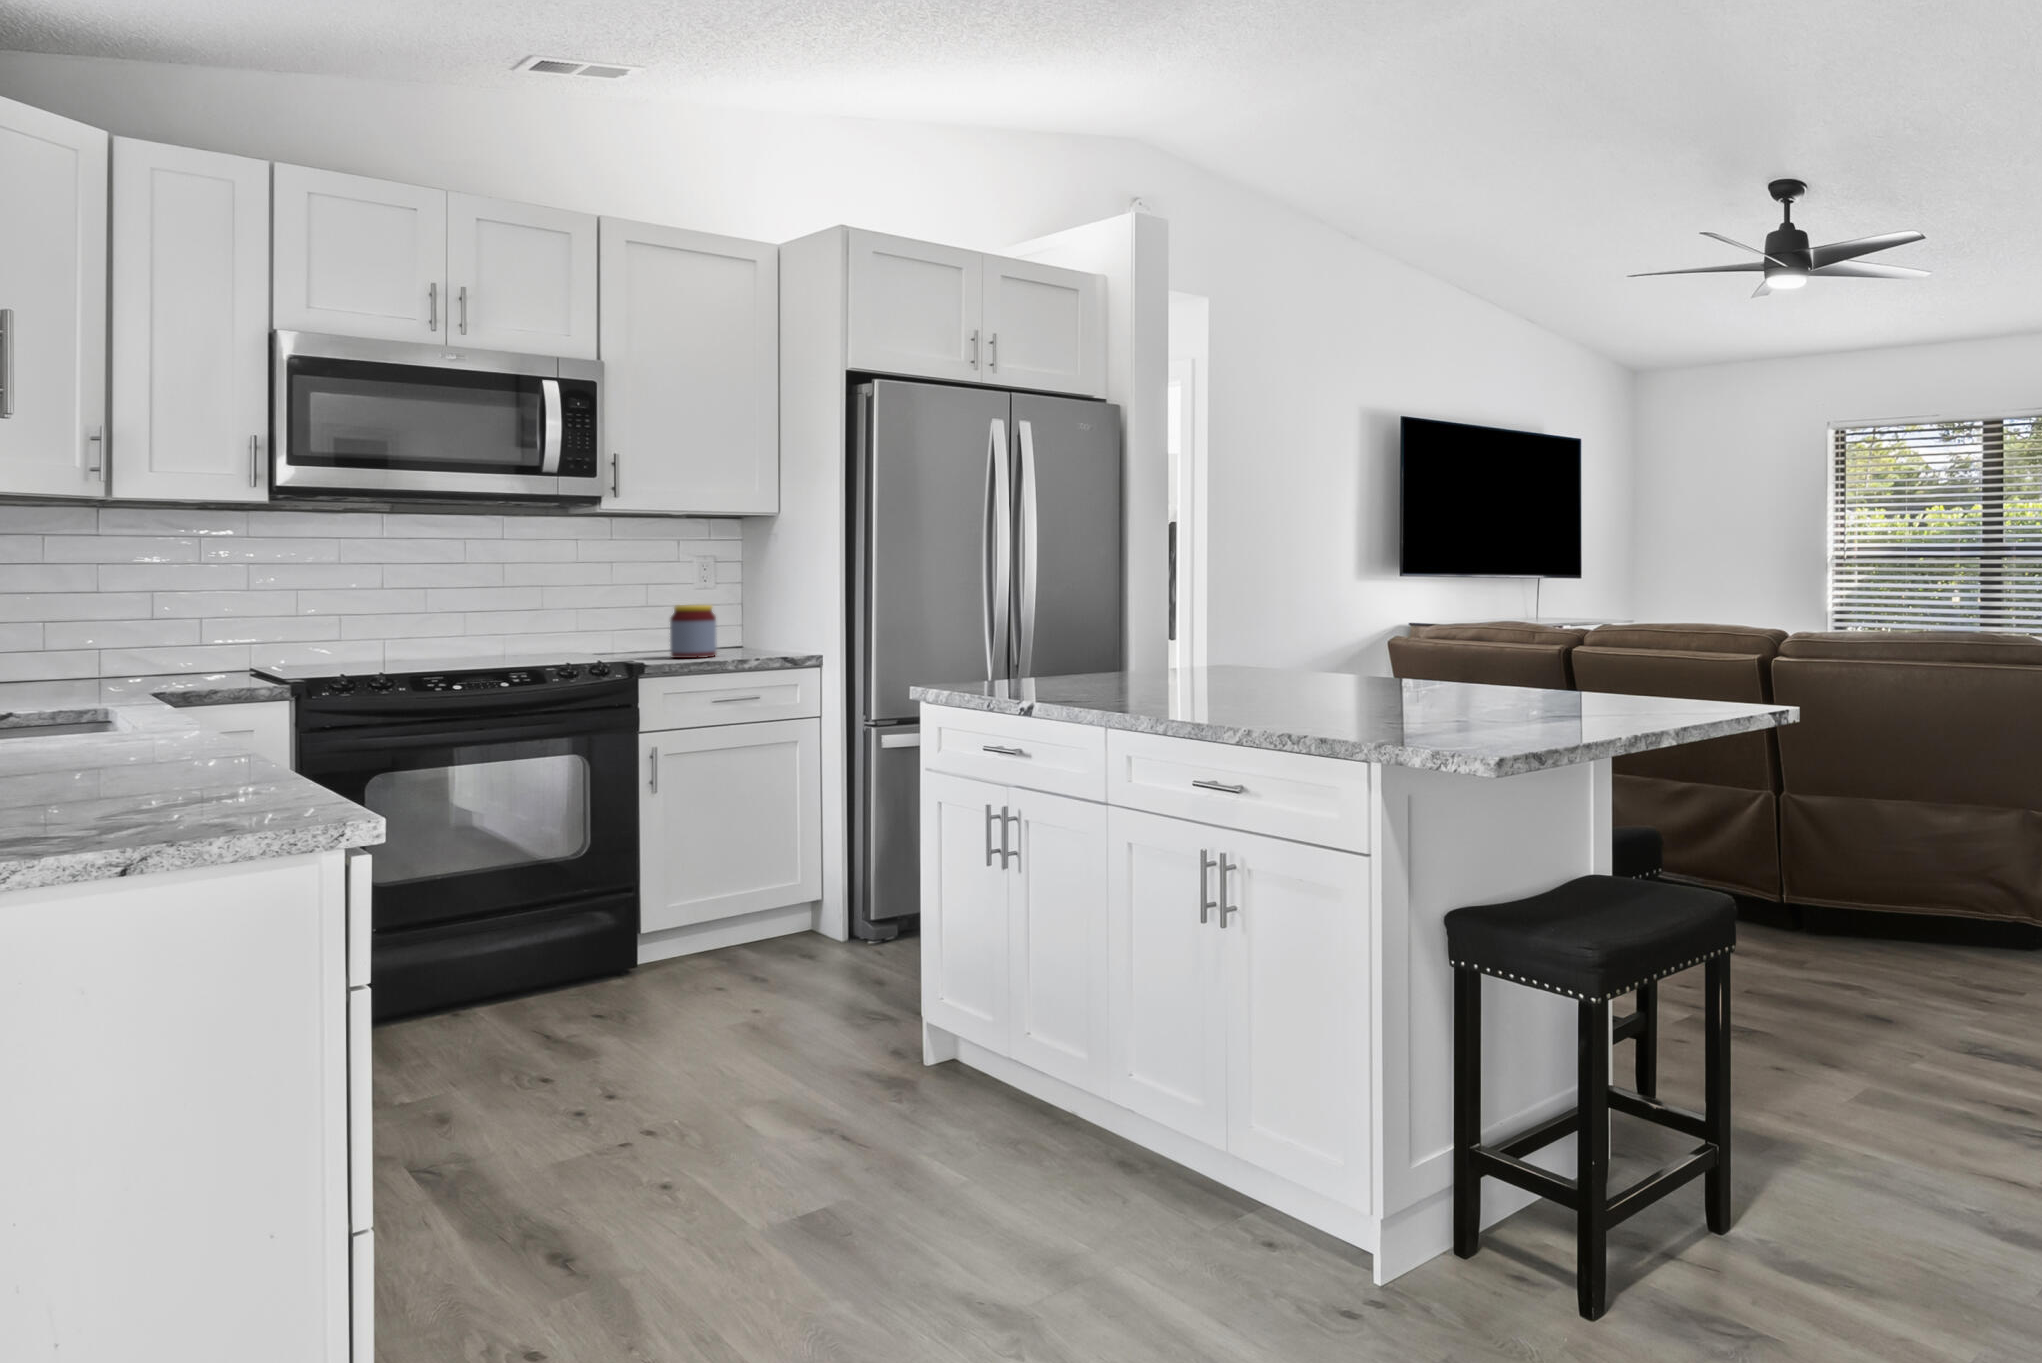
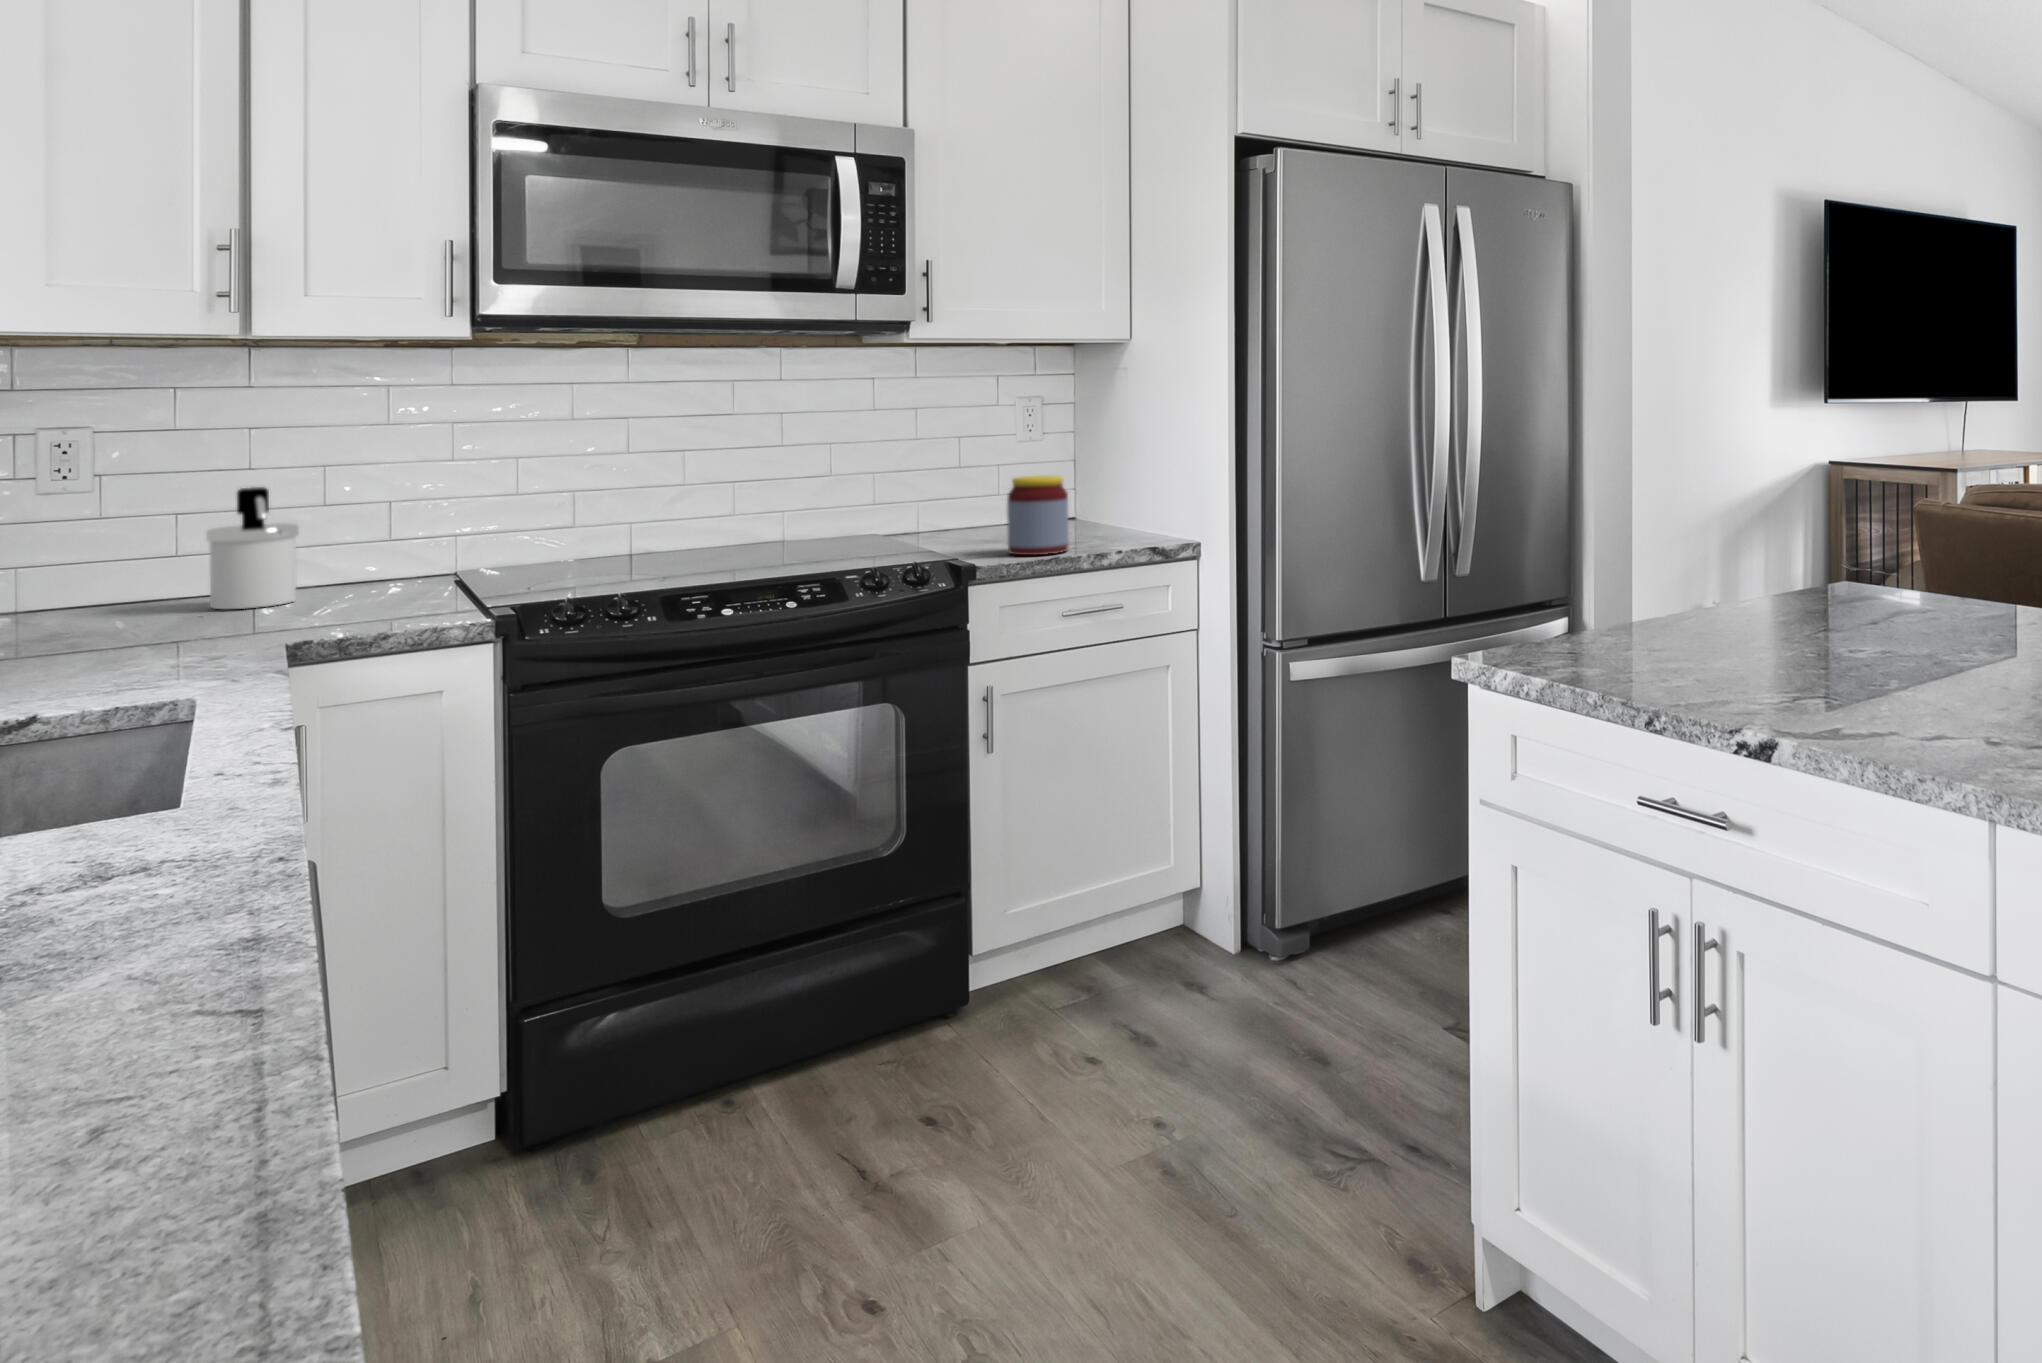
soap dispenser: none [73,603,140,684] -> present [206,487,299,609]

